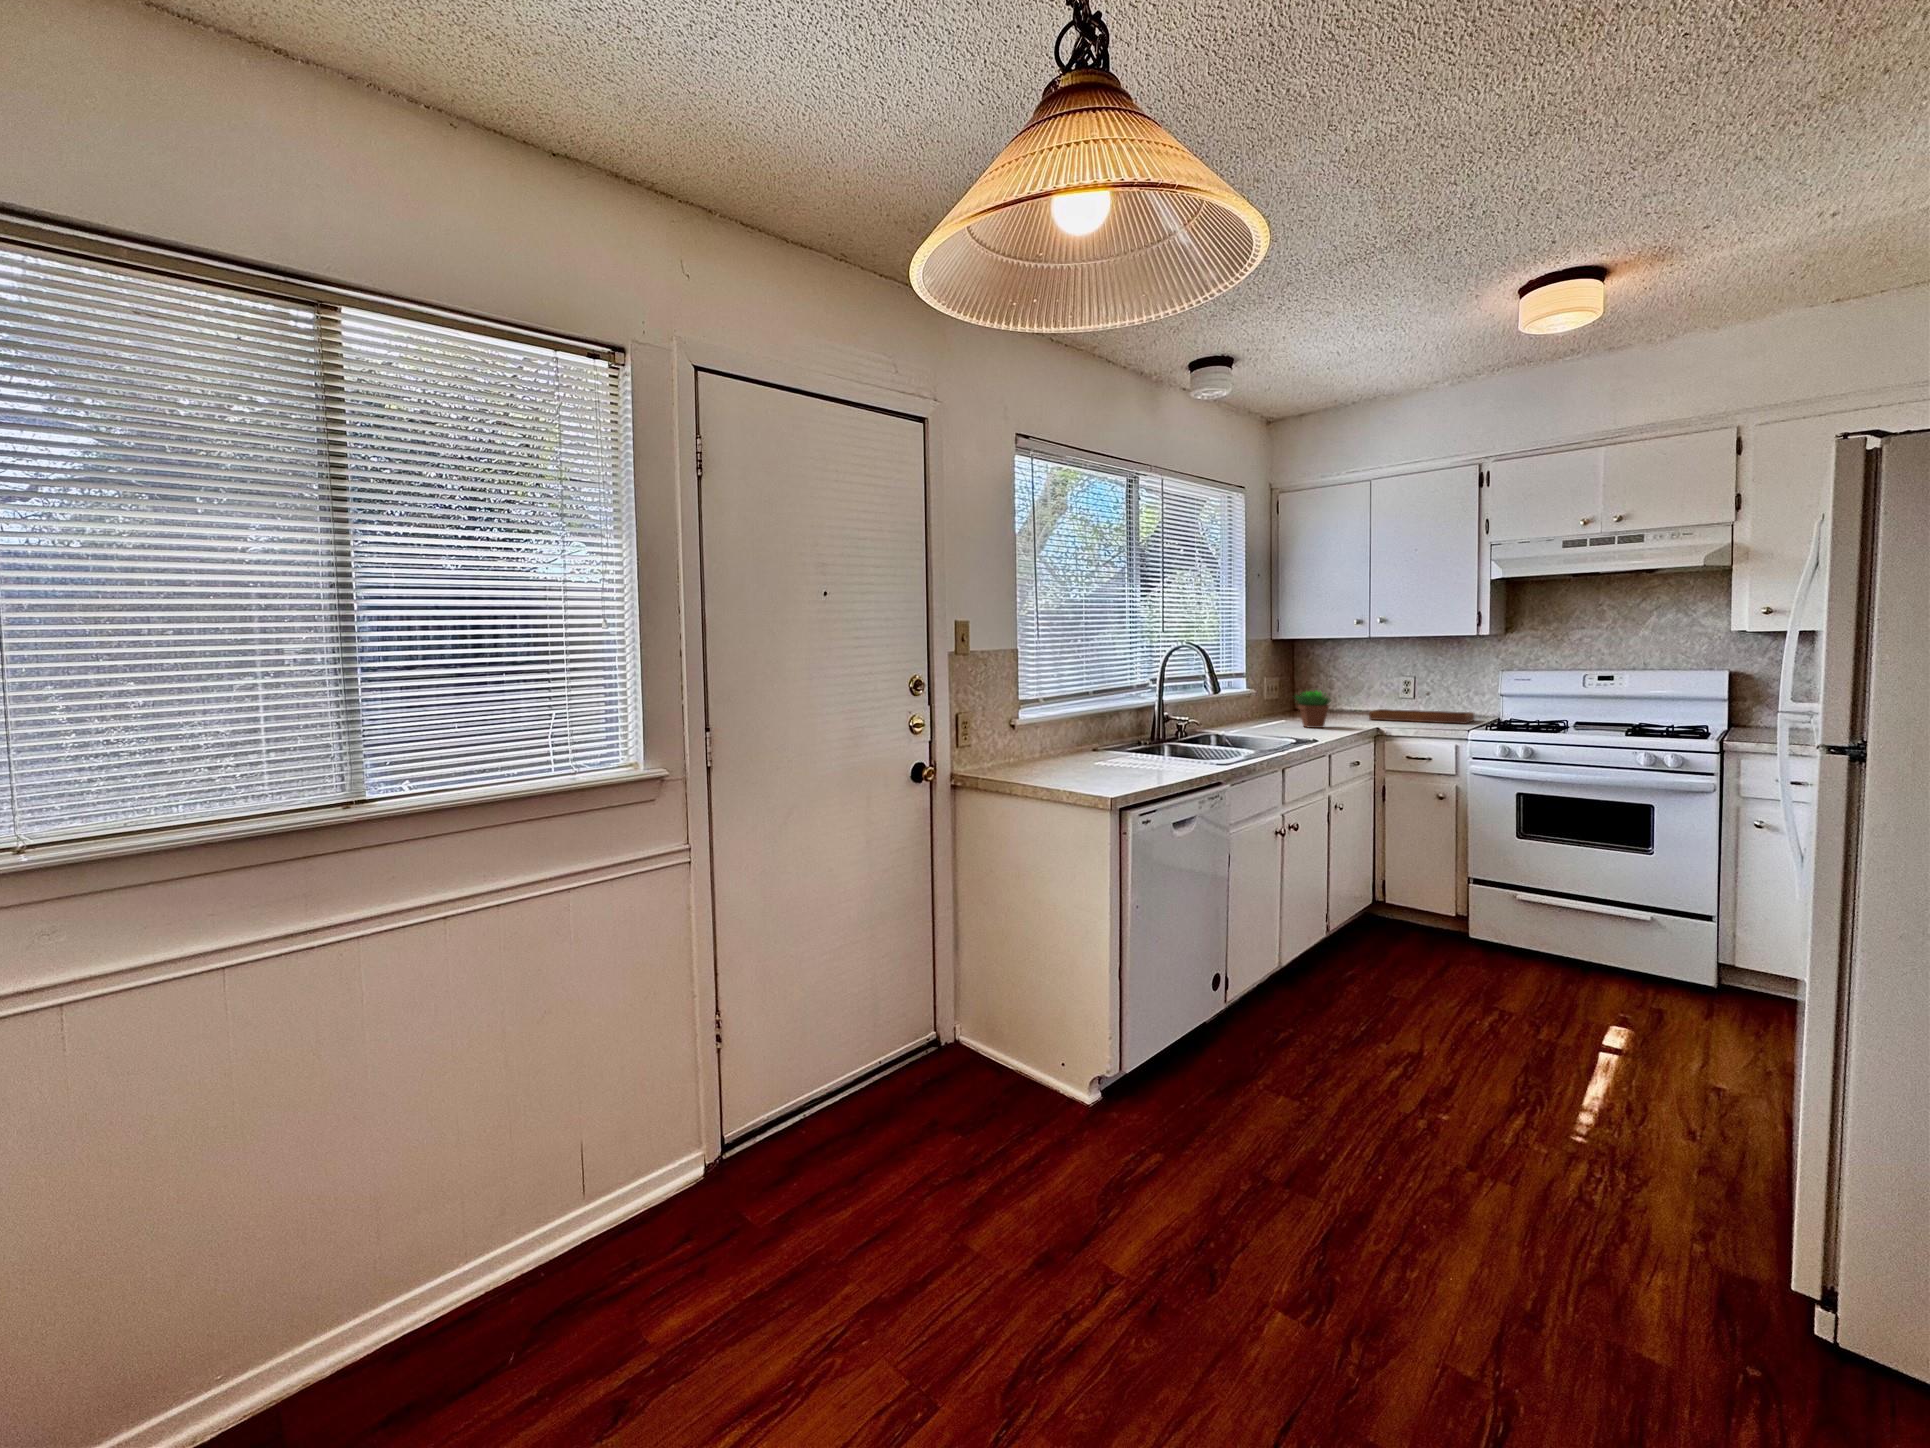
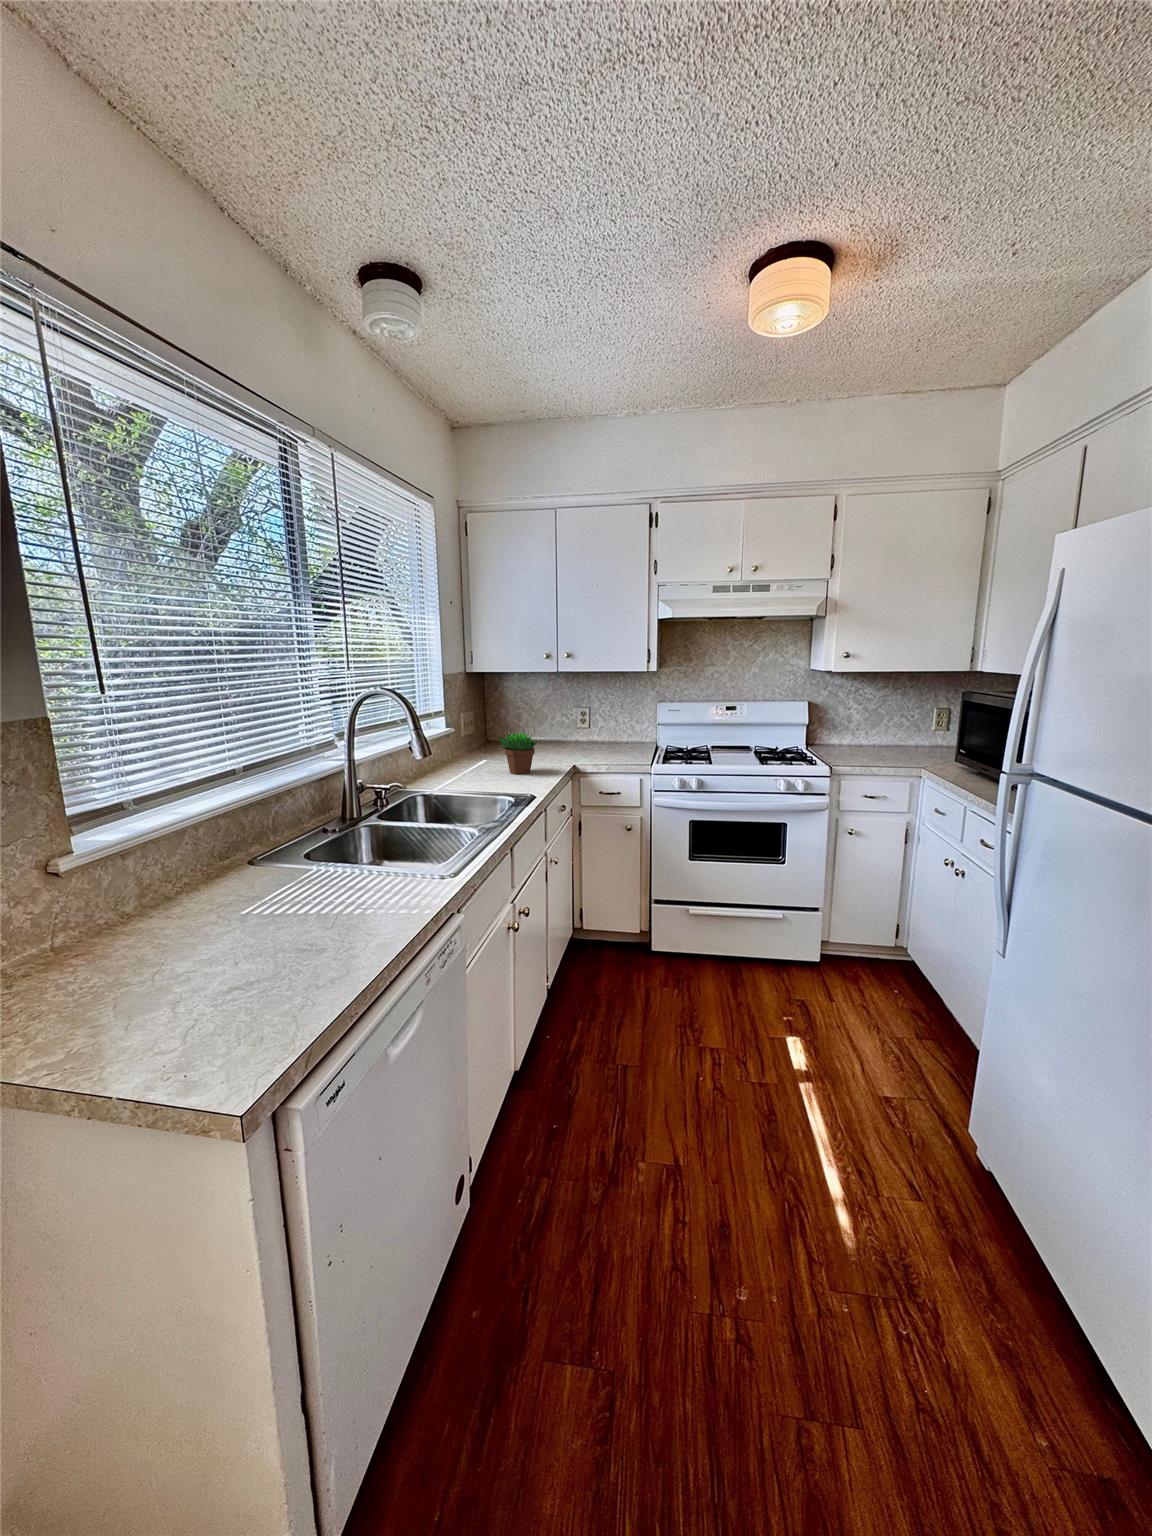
tray: present [1369,692,1474,724] -> none [560,723,640,754]

